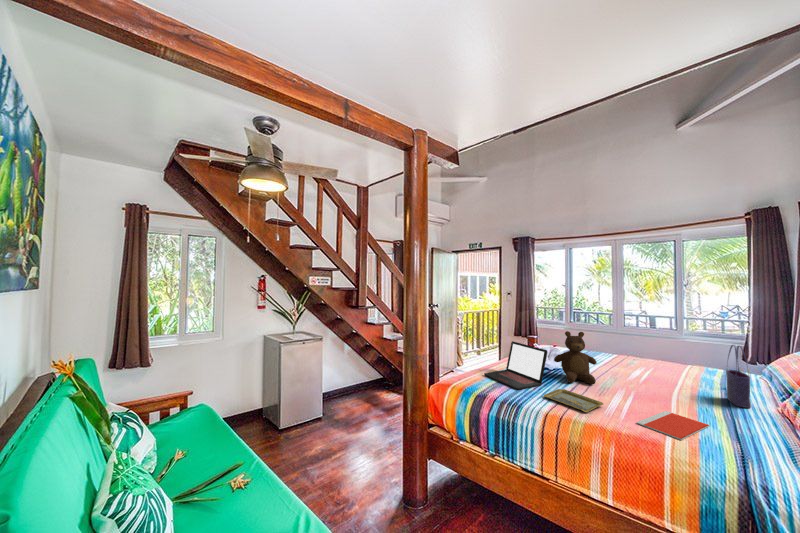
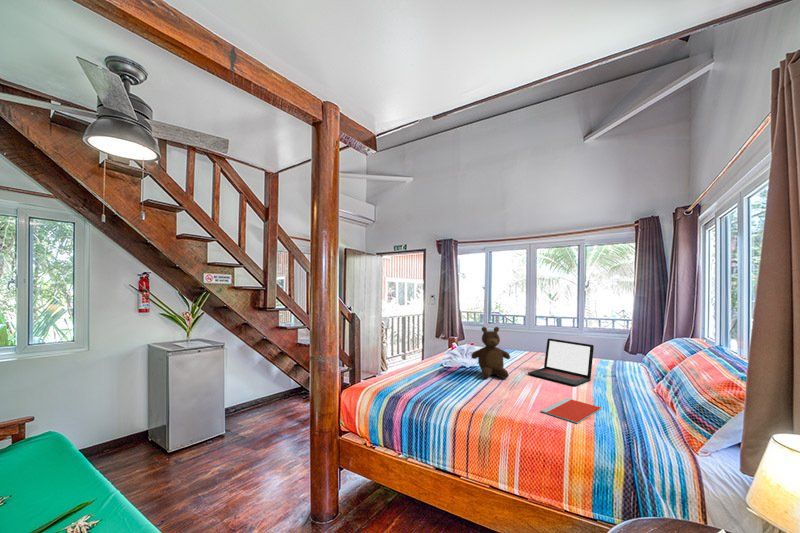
laptop: present [484,341,547,390] -> present [528,339,594,386]
tote bag: present [726,345,751,408] -> none [616,333,634,390]
tray: present [544,389,603,412] -> none [458,385,513,405]

